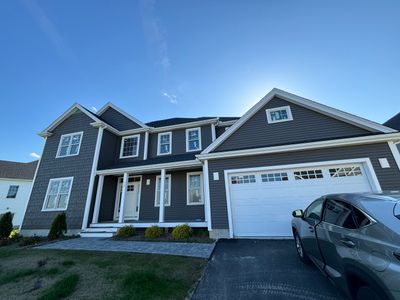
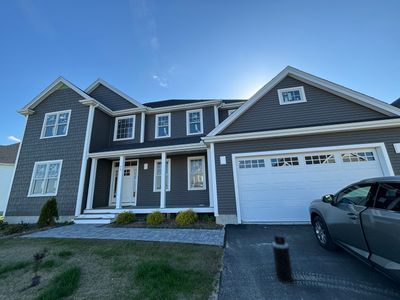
trash can: none [243,248,261,292] -> present [272,236,293,283]

